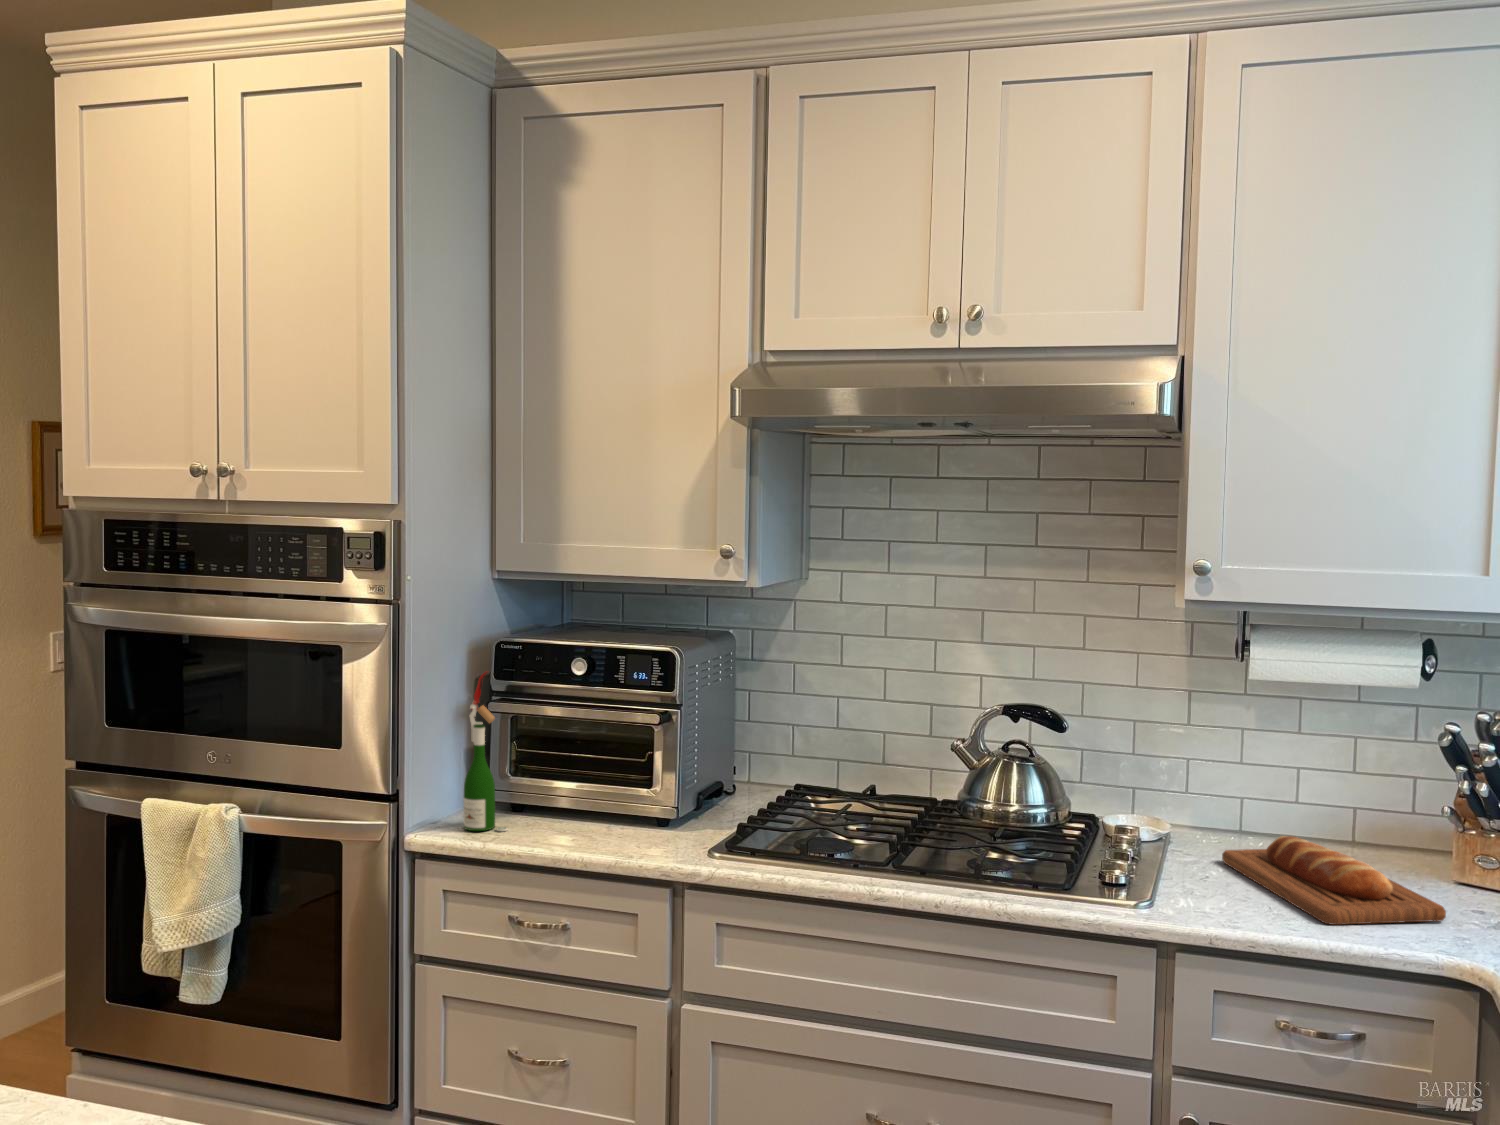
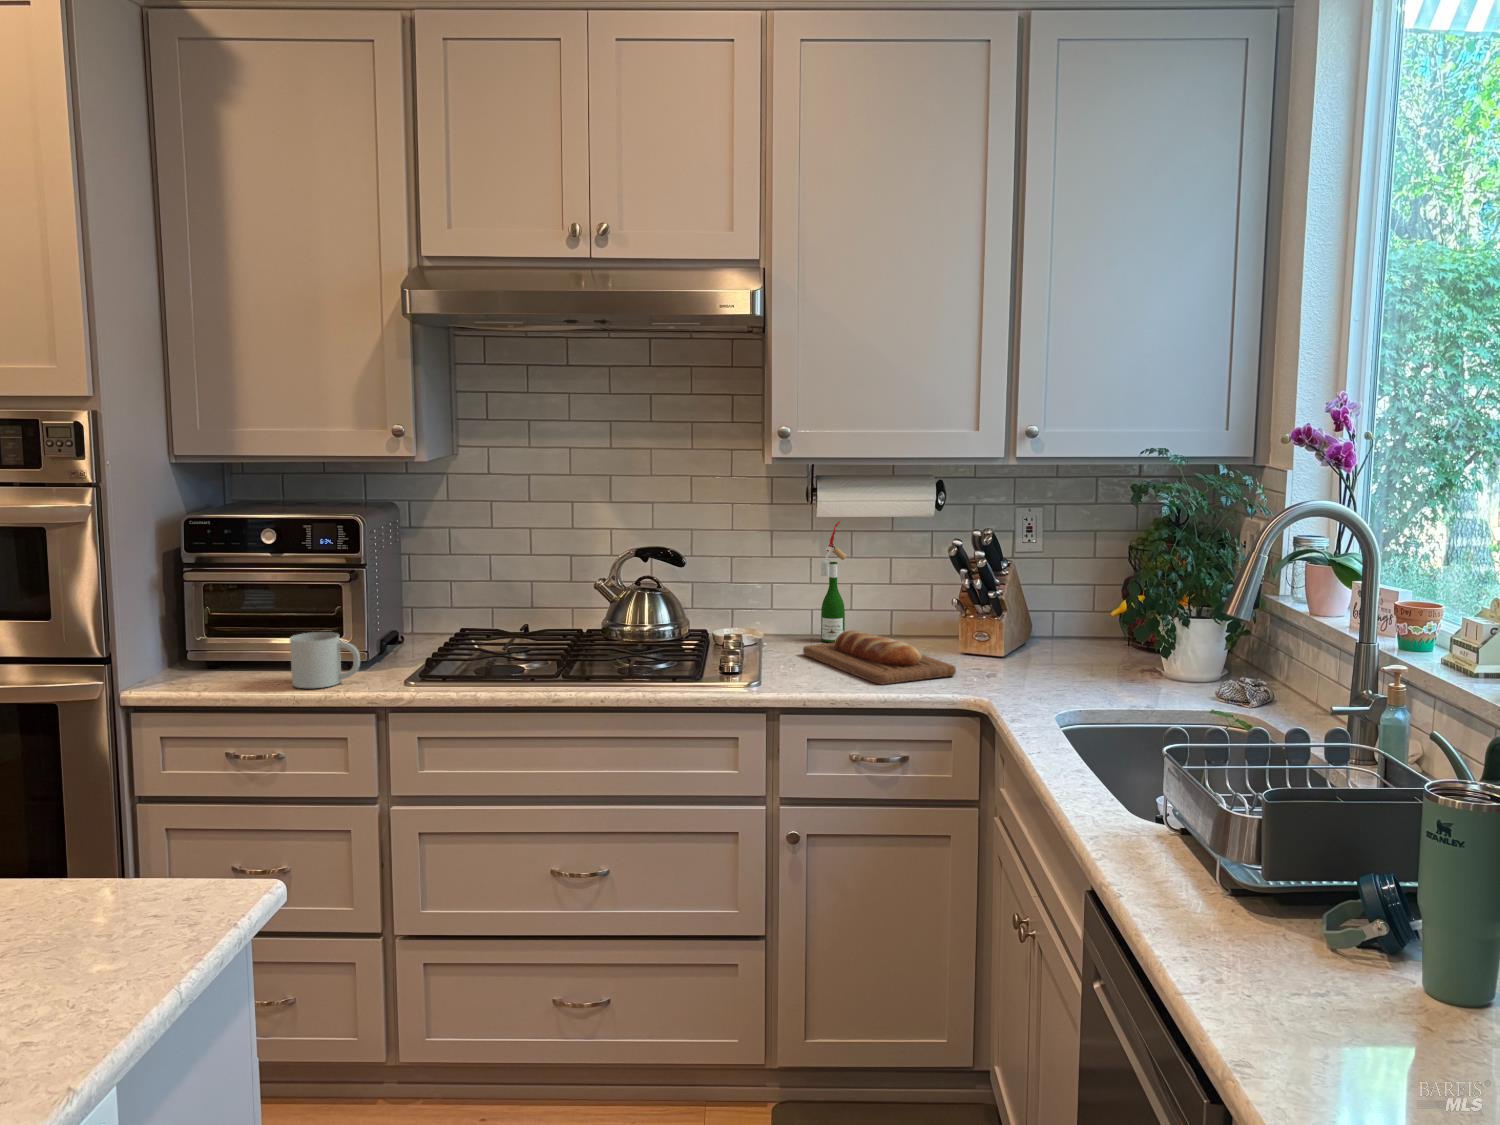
wine bottle: present [464,672,507,831] -> present [821,521,847,642]
mug: none [586,782,661,850] -> present [290,632,360,688]

